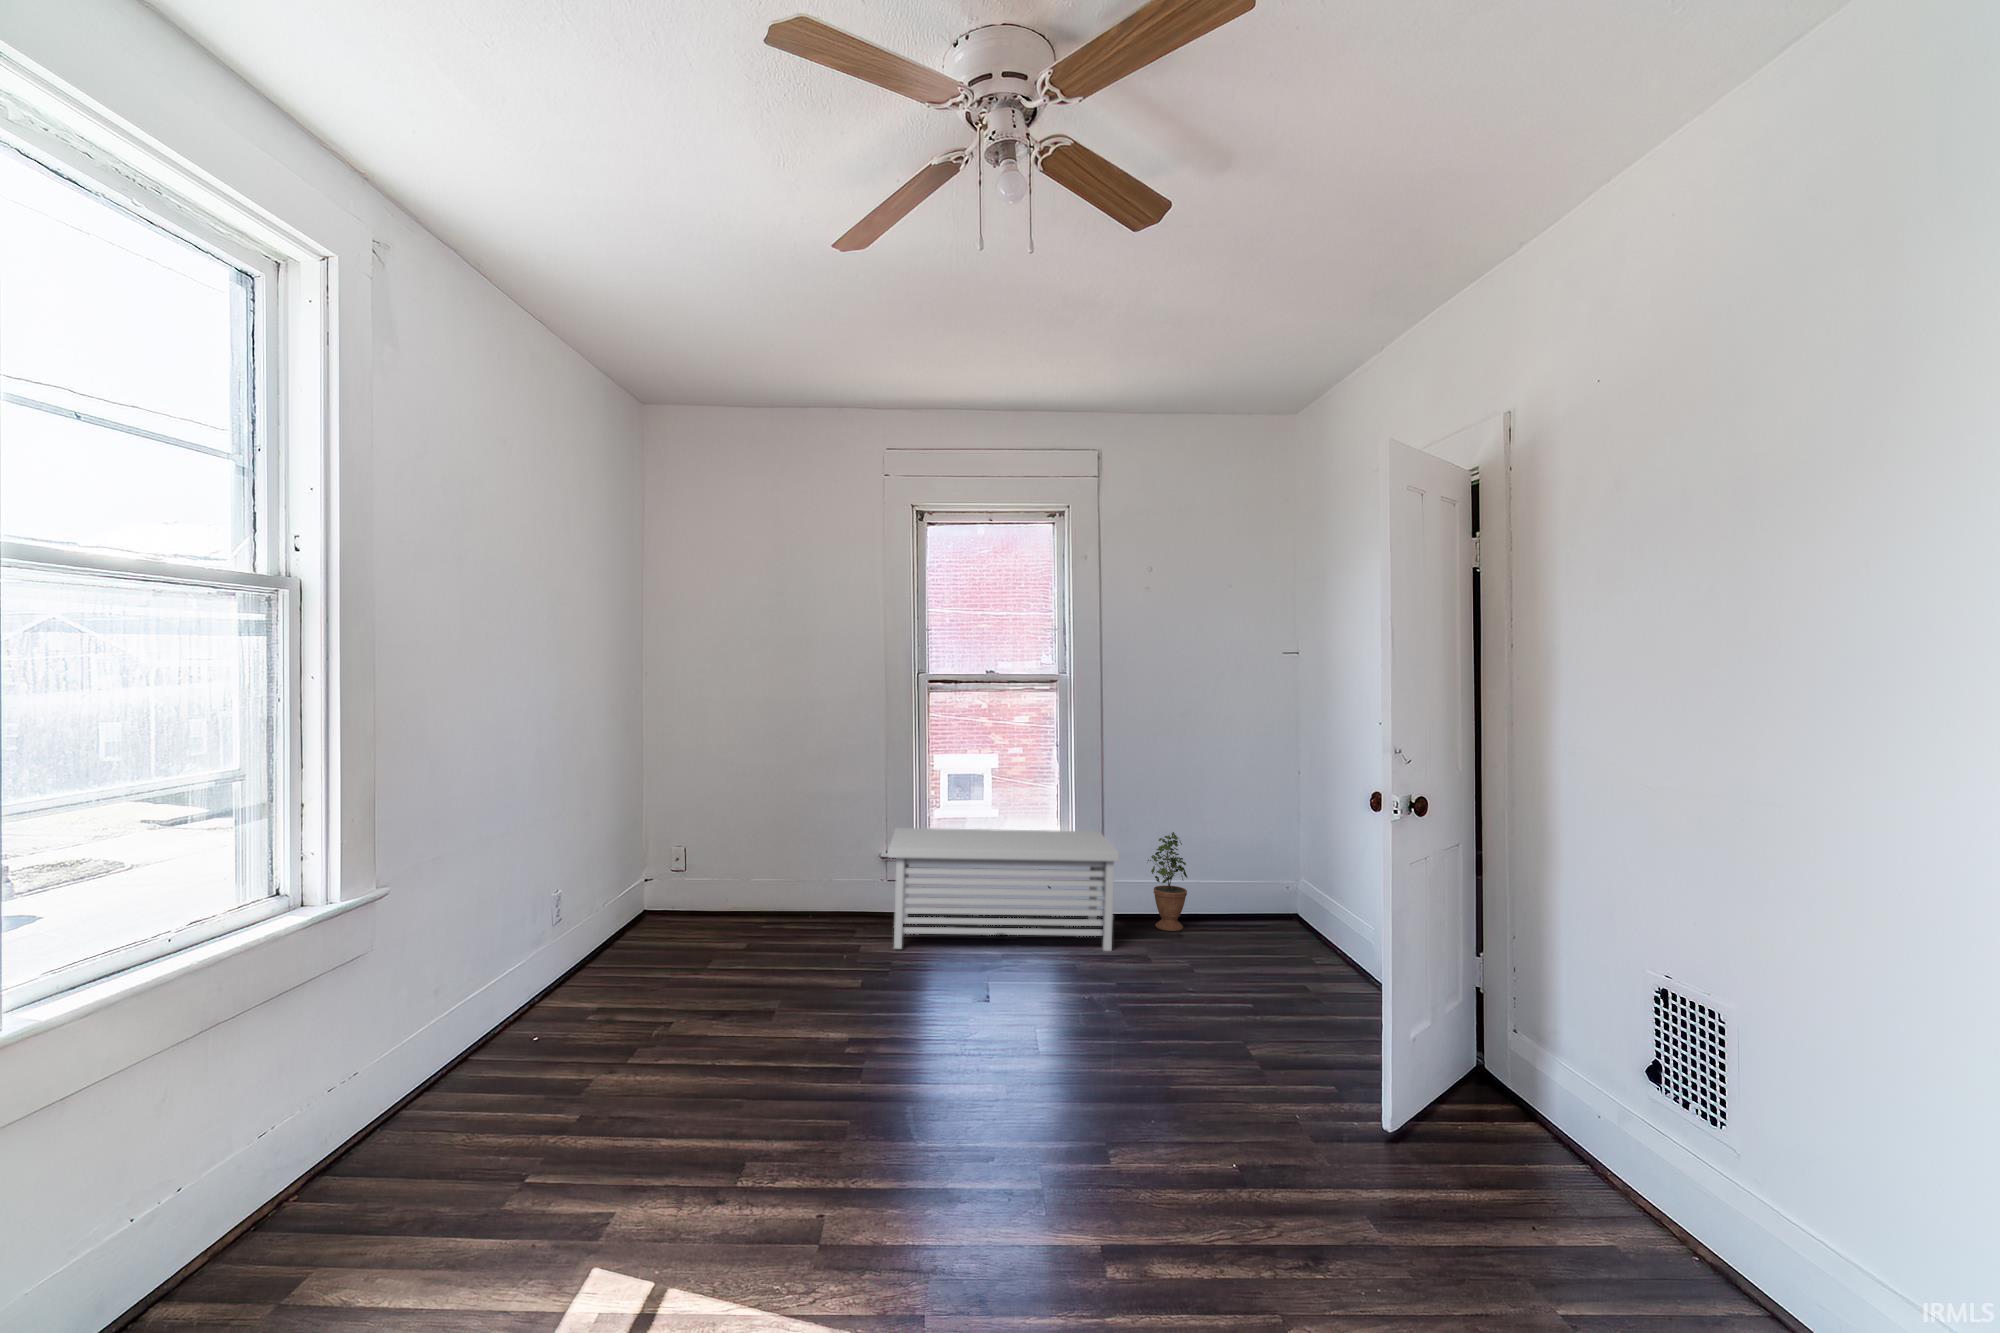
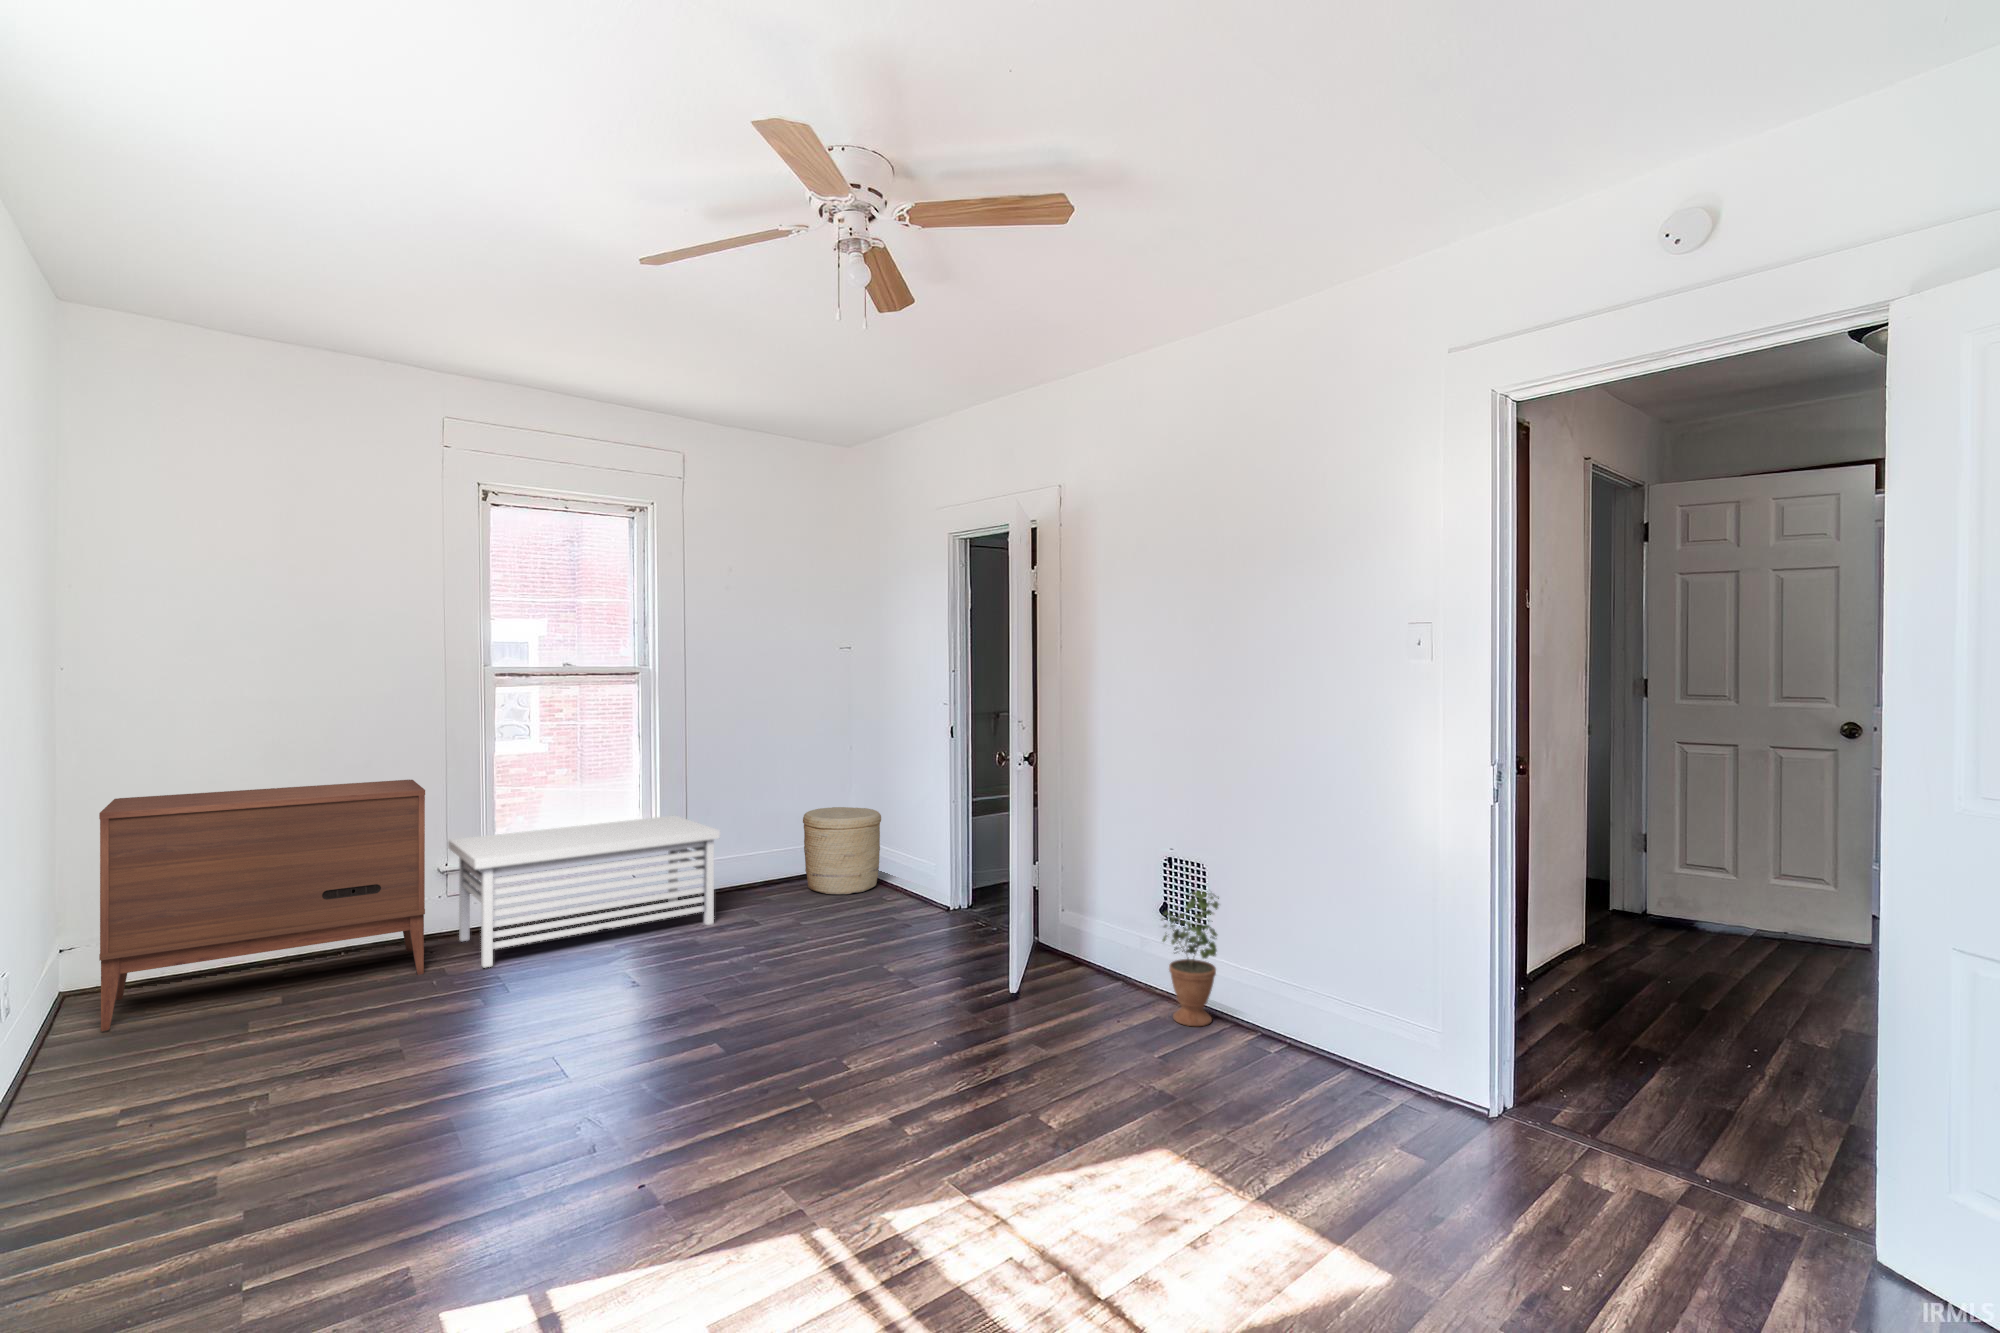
dresser: none [646,767,869,944] -> present [99,780,425,1031]
potted plant: present [1148,832,1187,931] -> present [1162,891,1219,1026]
woven basket: none [1231,844,1325,948] -> present [803,807,881,894]

